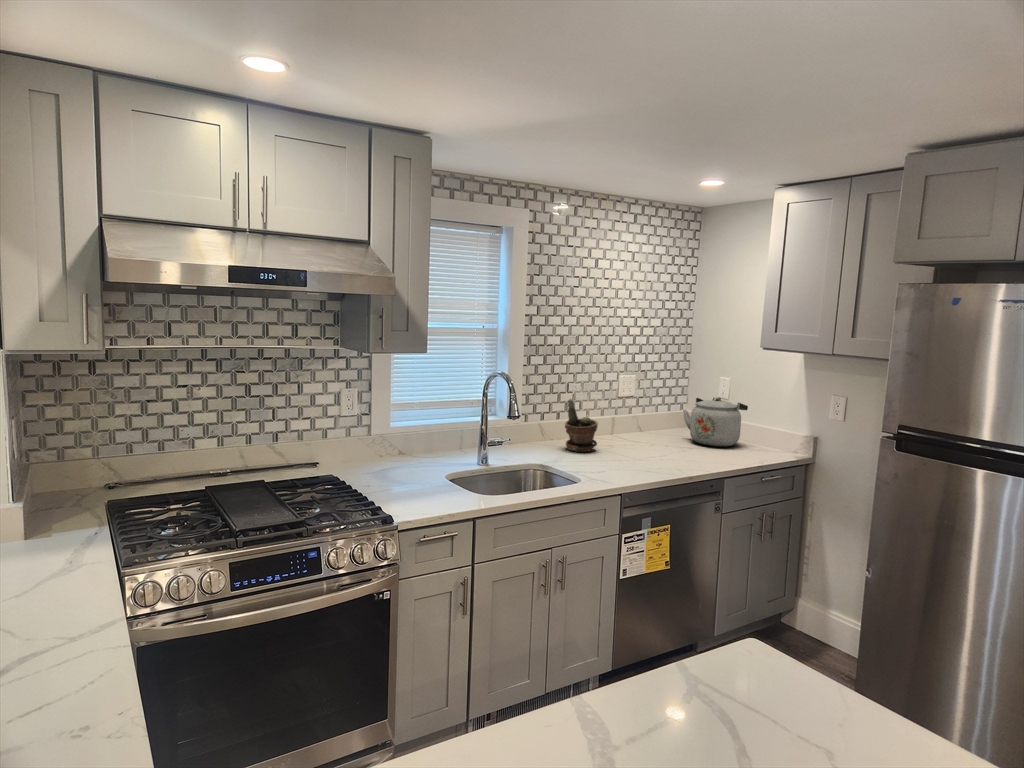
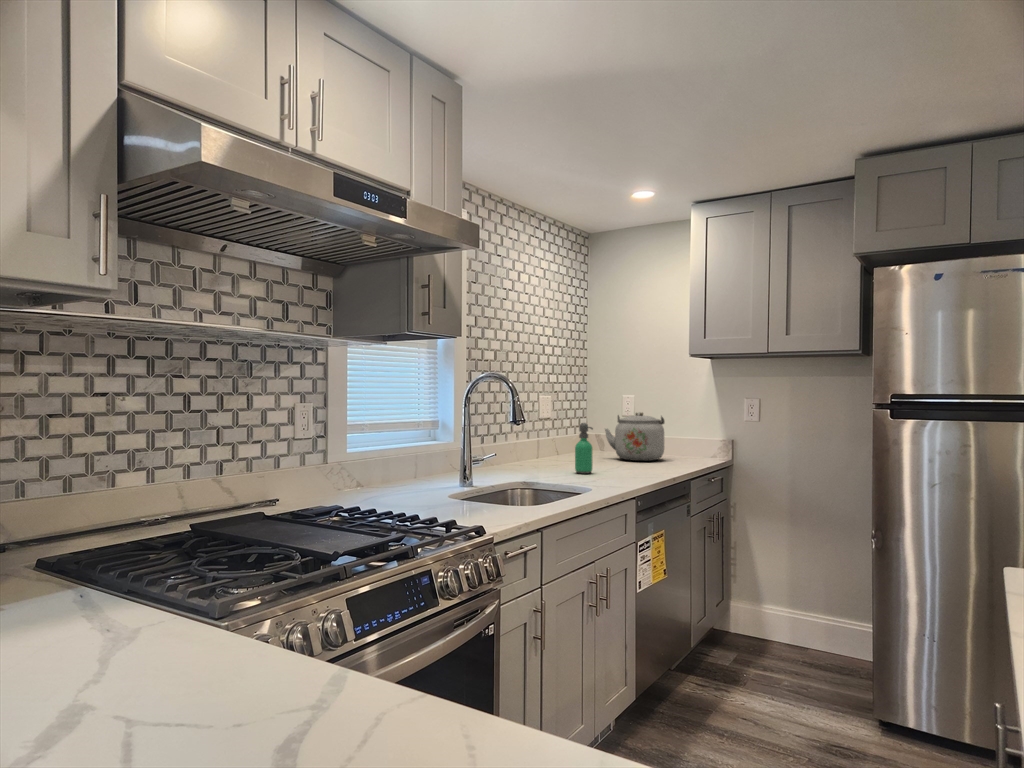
potted plant: present [565,399,598,452] -> none [518,415,553,473]
soap dispenser: none [614,410,631,458] -> present [575,423,593,474]

